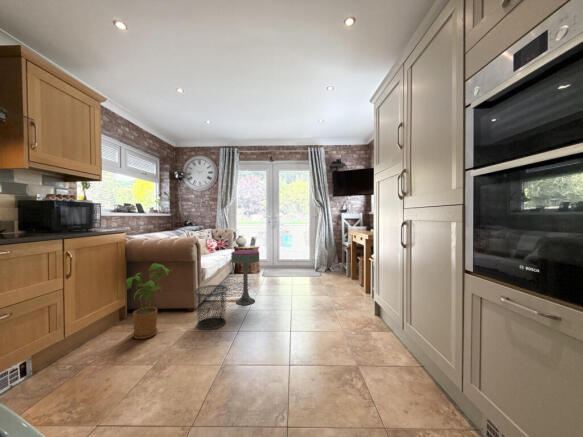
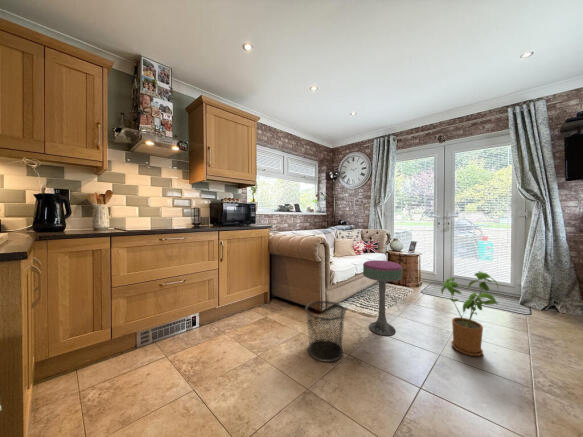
house plant: present [126,264,170,339] -> present [441,271,498,356]

